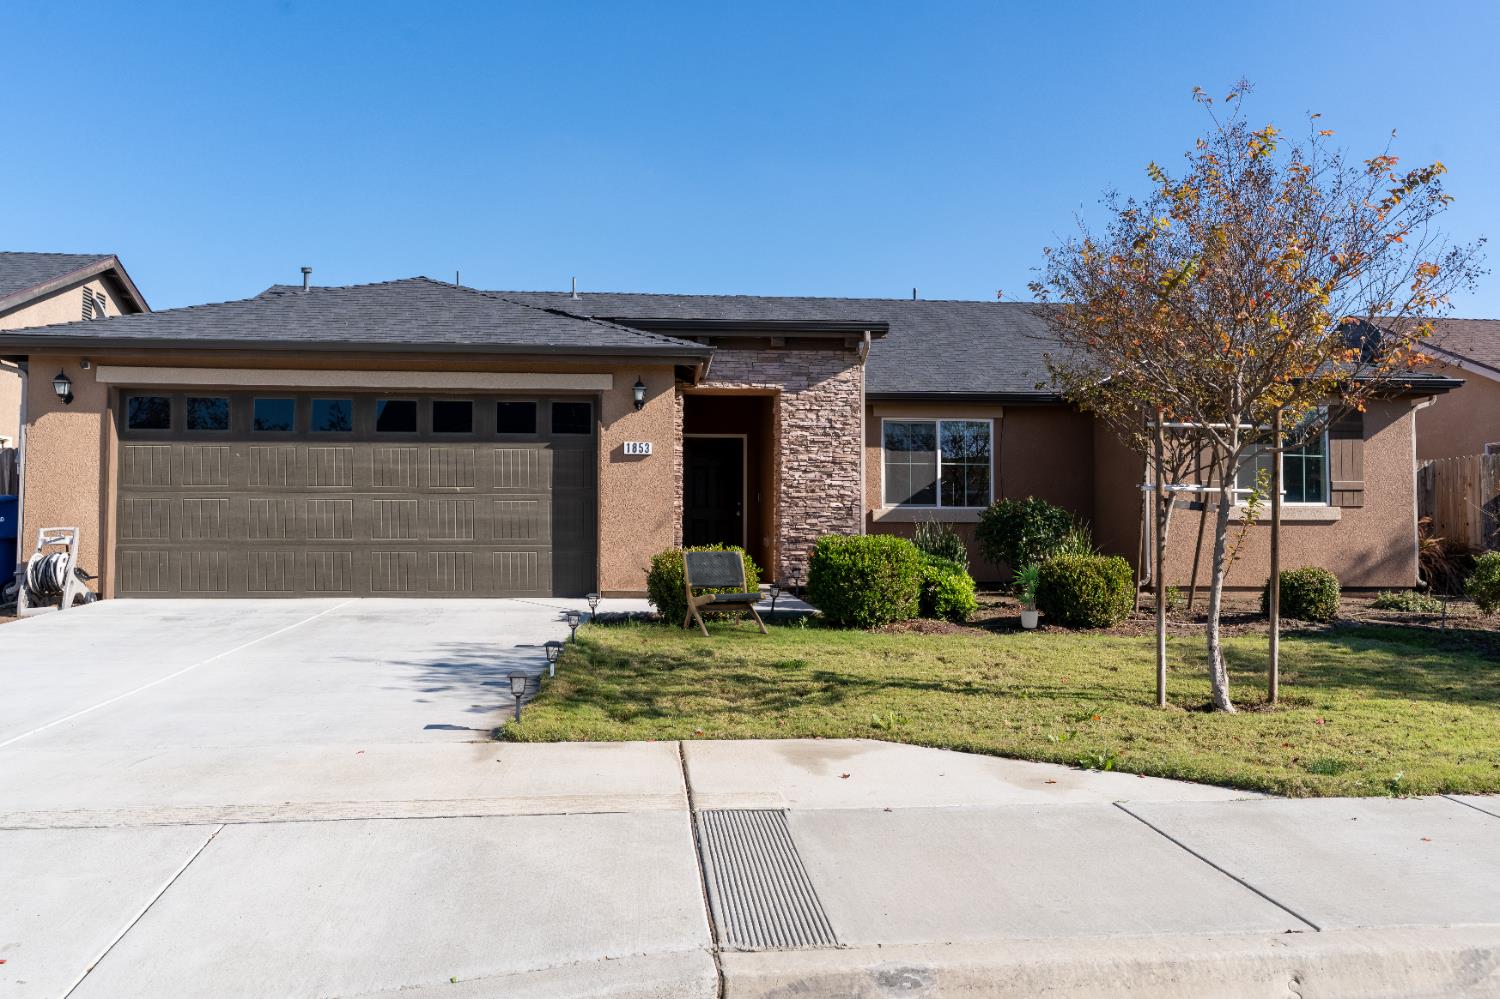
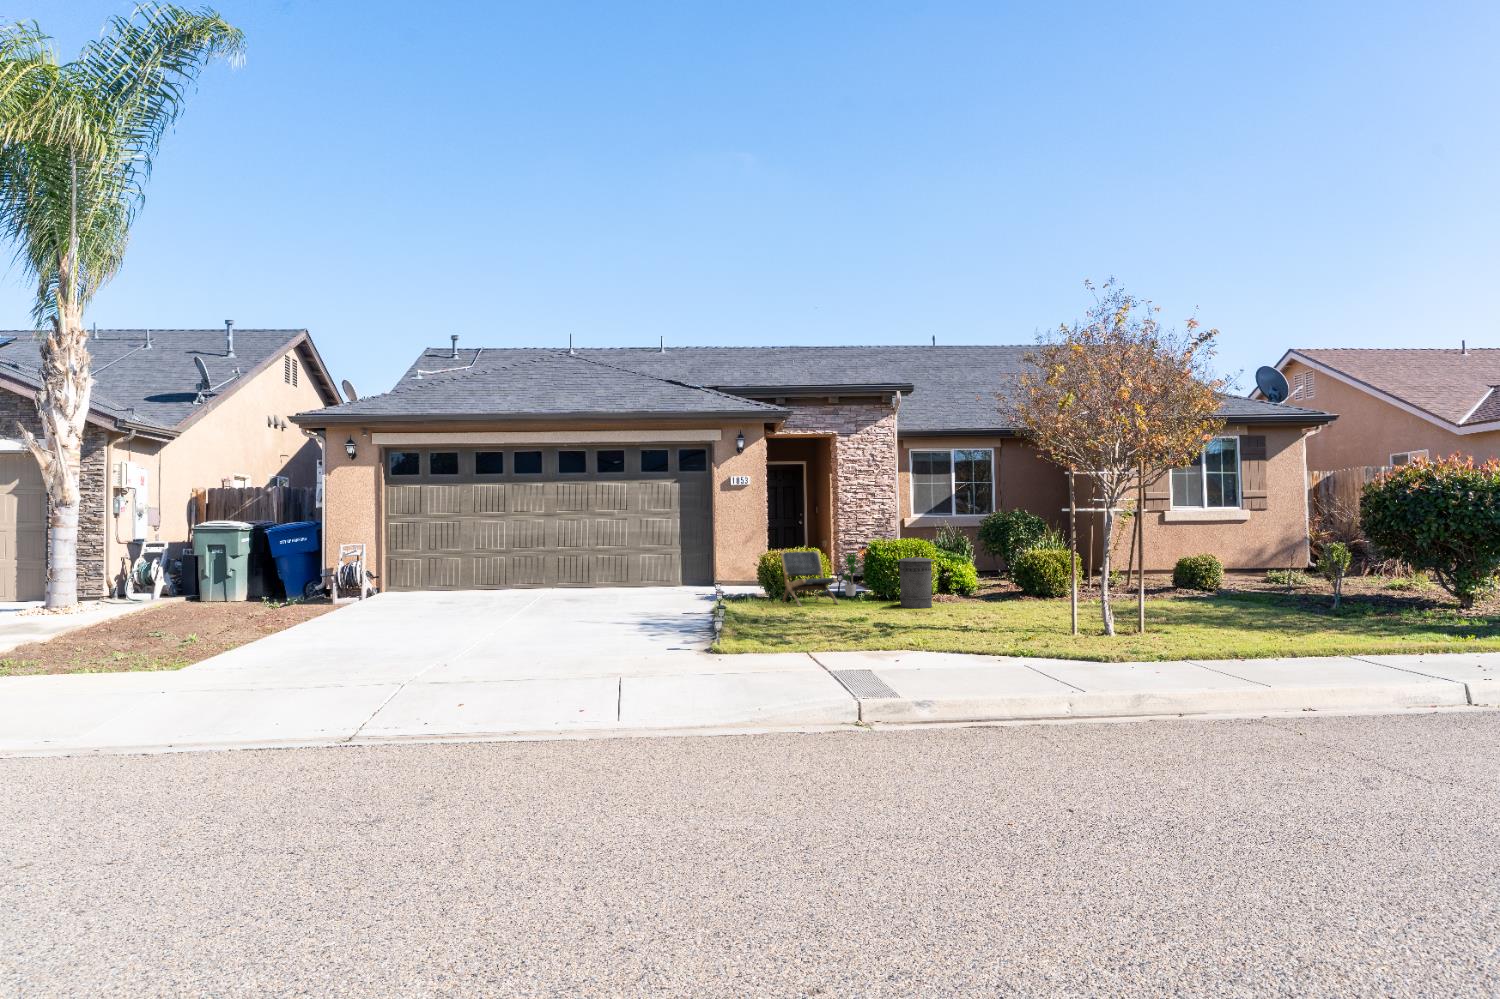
trash can: none [858,561,915,641] -> present [897,556,934,608]
potted plant: present [1016,564,1039,628] -> present [843,552,858,596]

